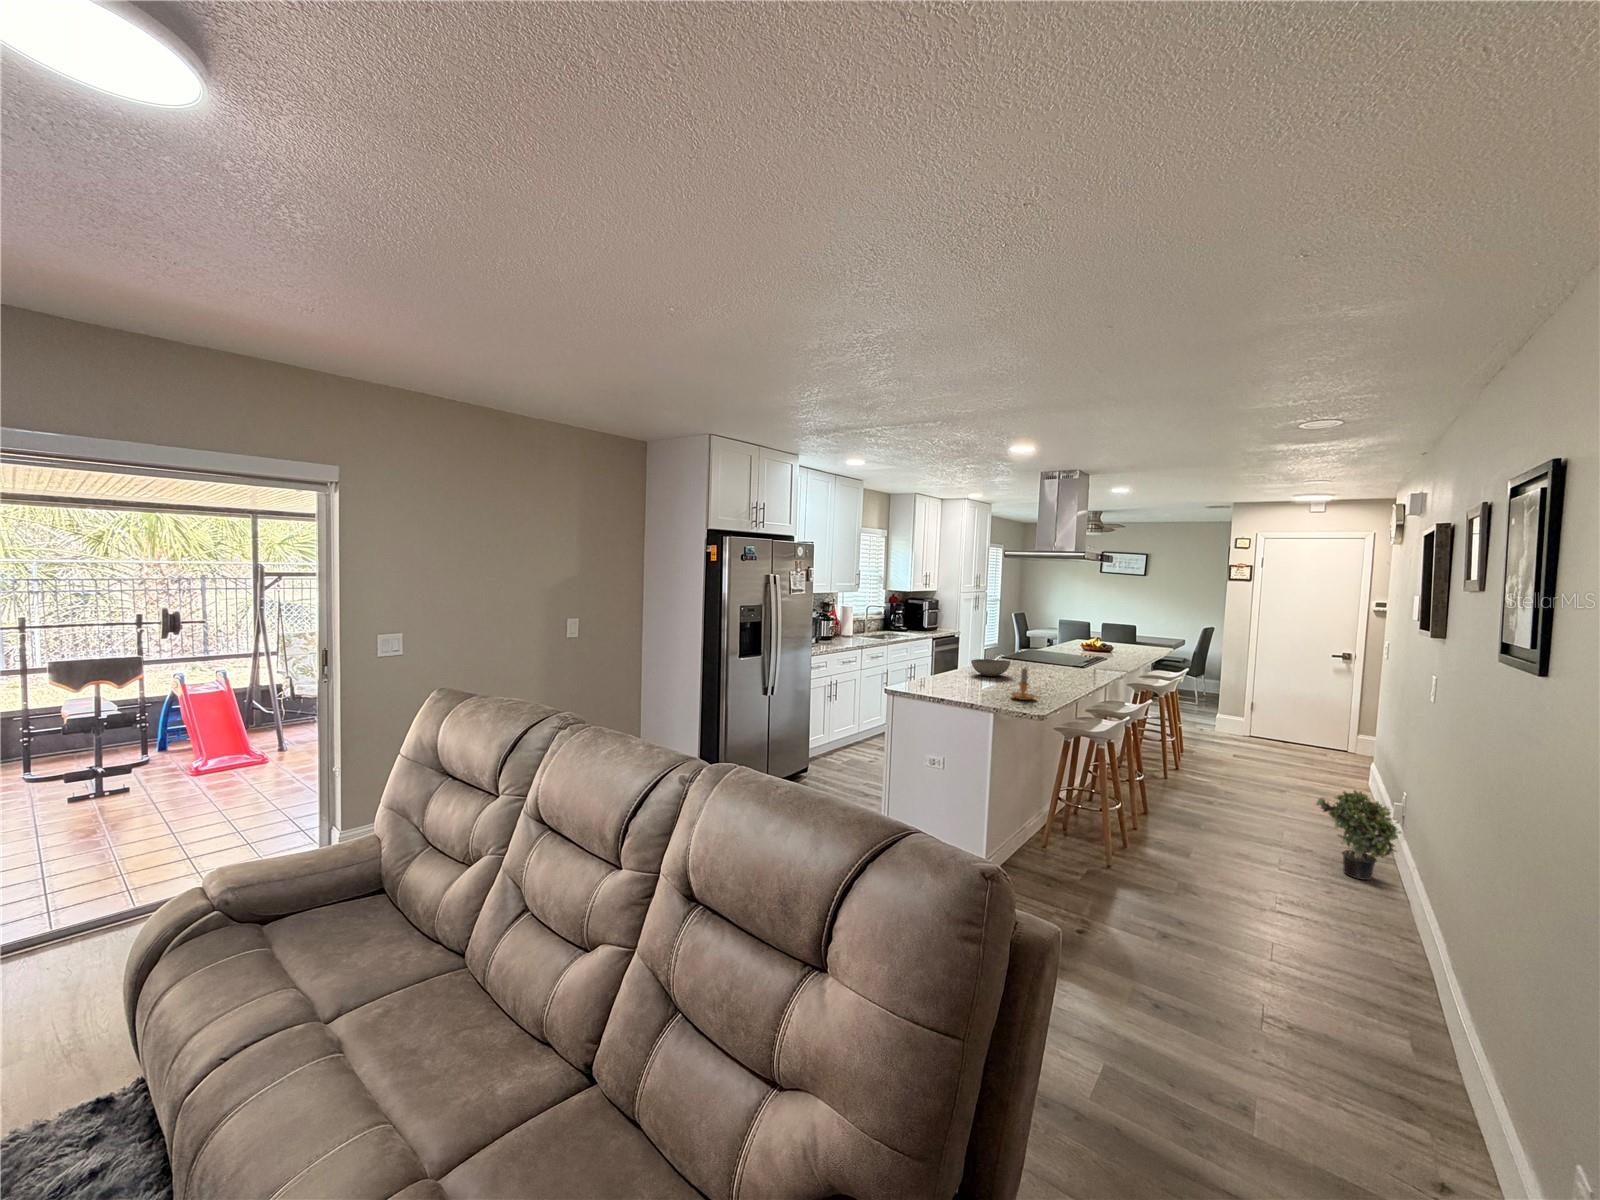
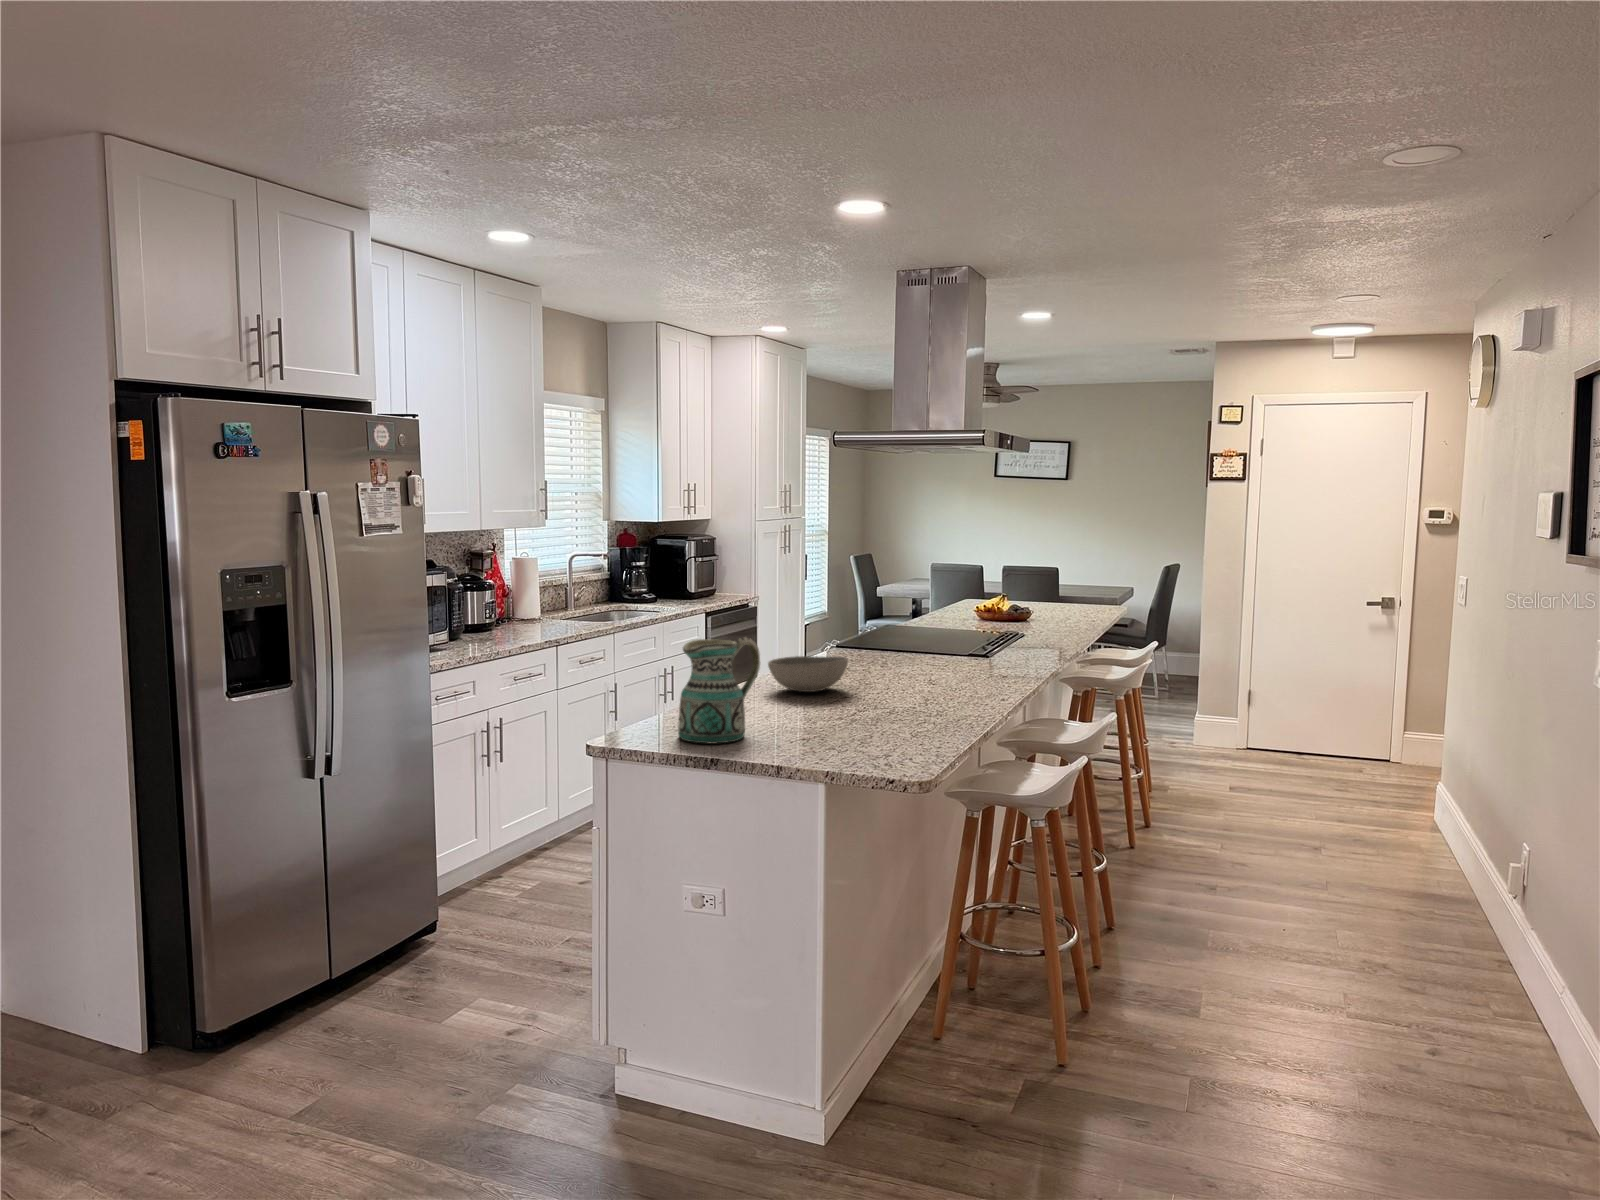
ceramic pitcher: none [932,647,970,692] -> present [678,637,760,744]
candle: present [1011,668,1037,700] -> none [849,674,915,749]
potted plant: present [1316,790,1401,880] -> none [1416,858,1567,1029]

